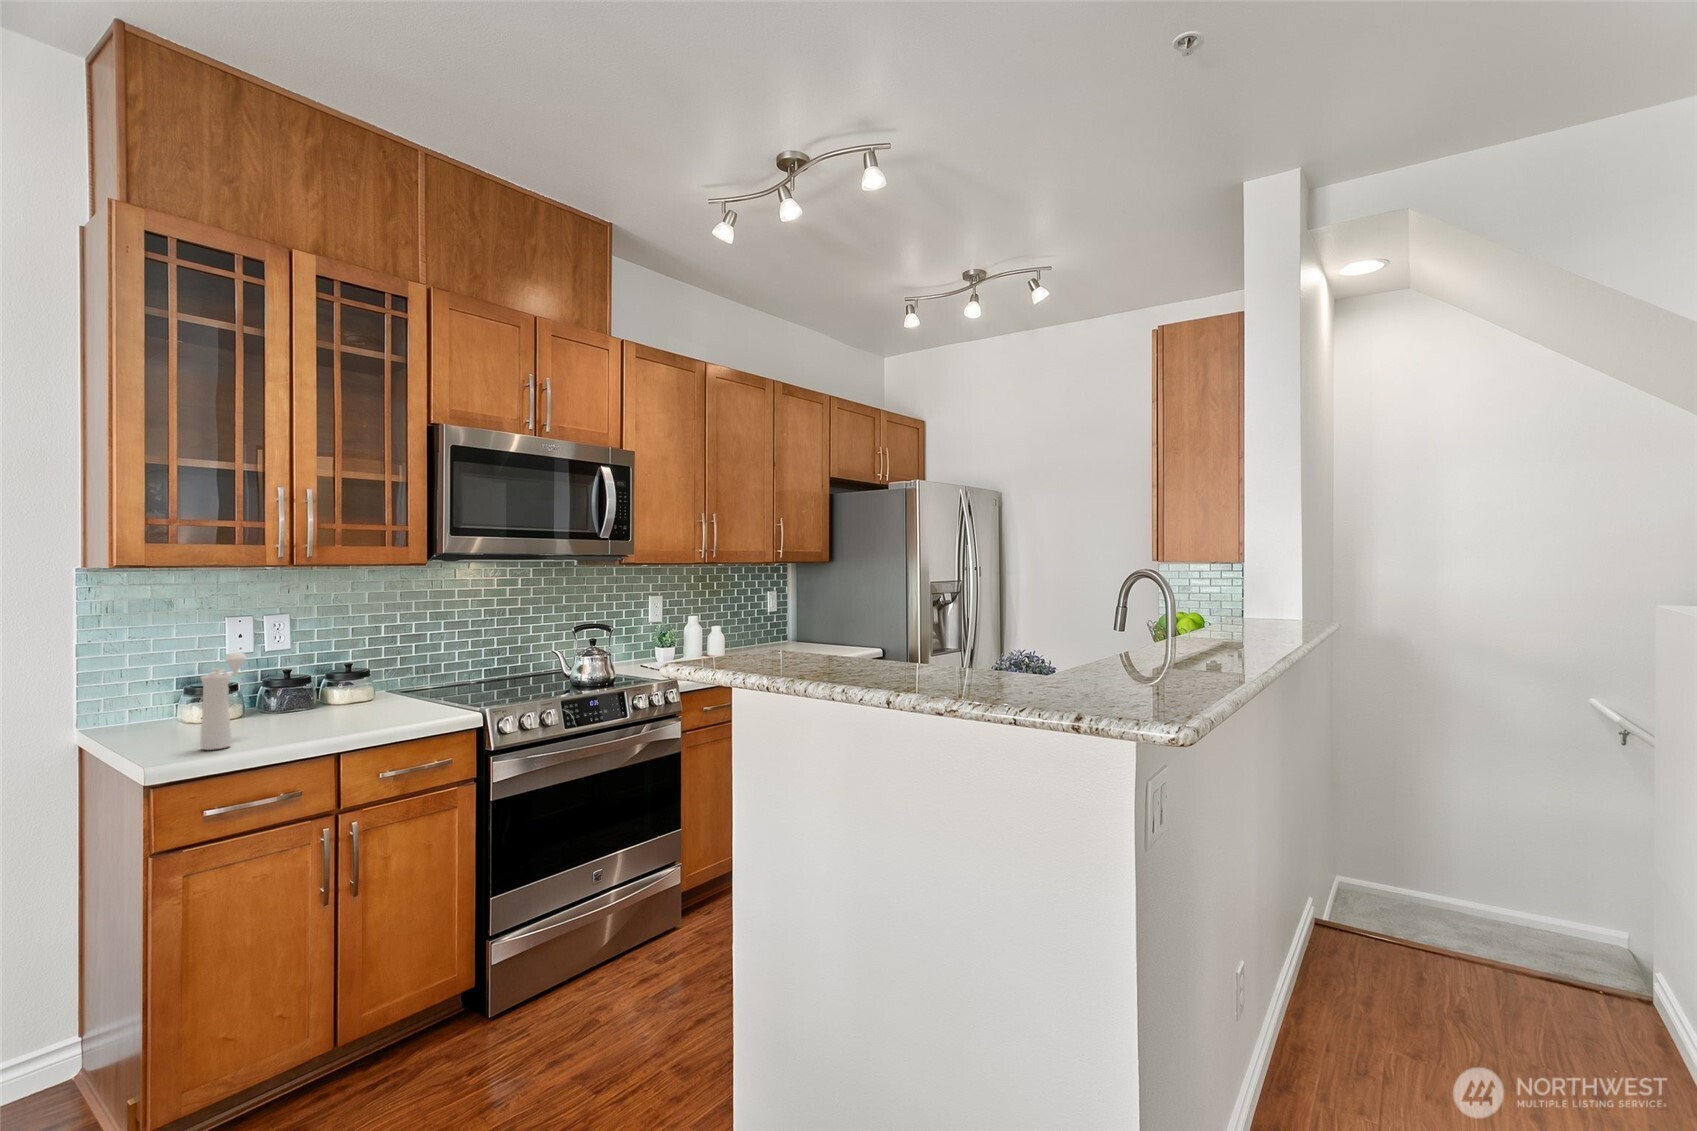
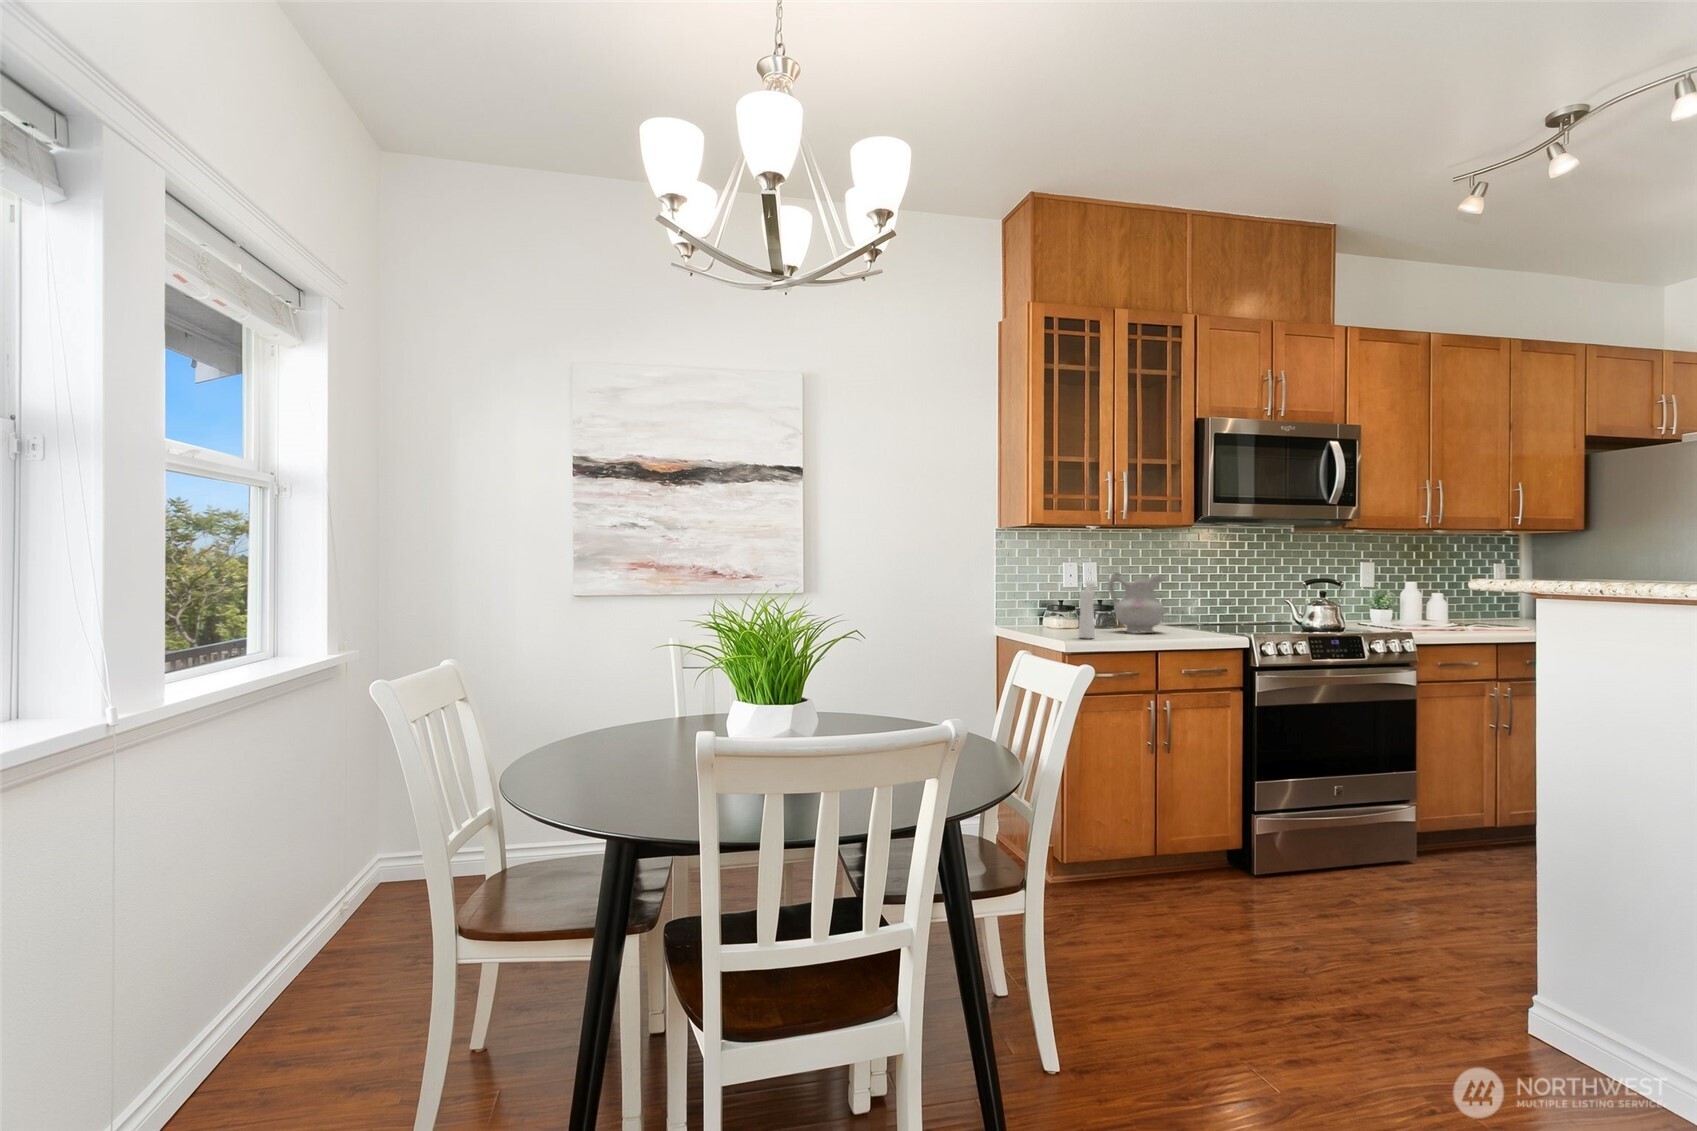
ceramic pitcher: none [285,634,373,721] -> present [1108,573,1165,633]

